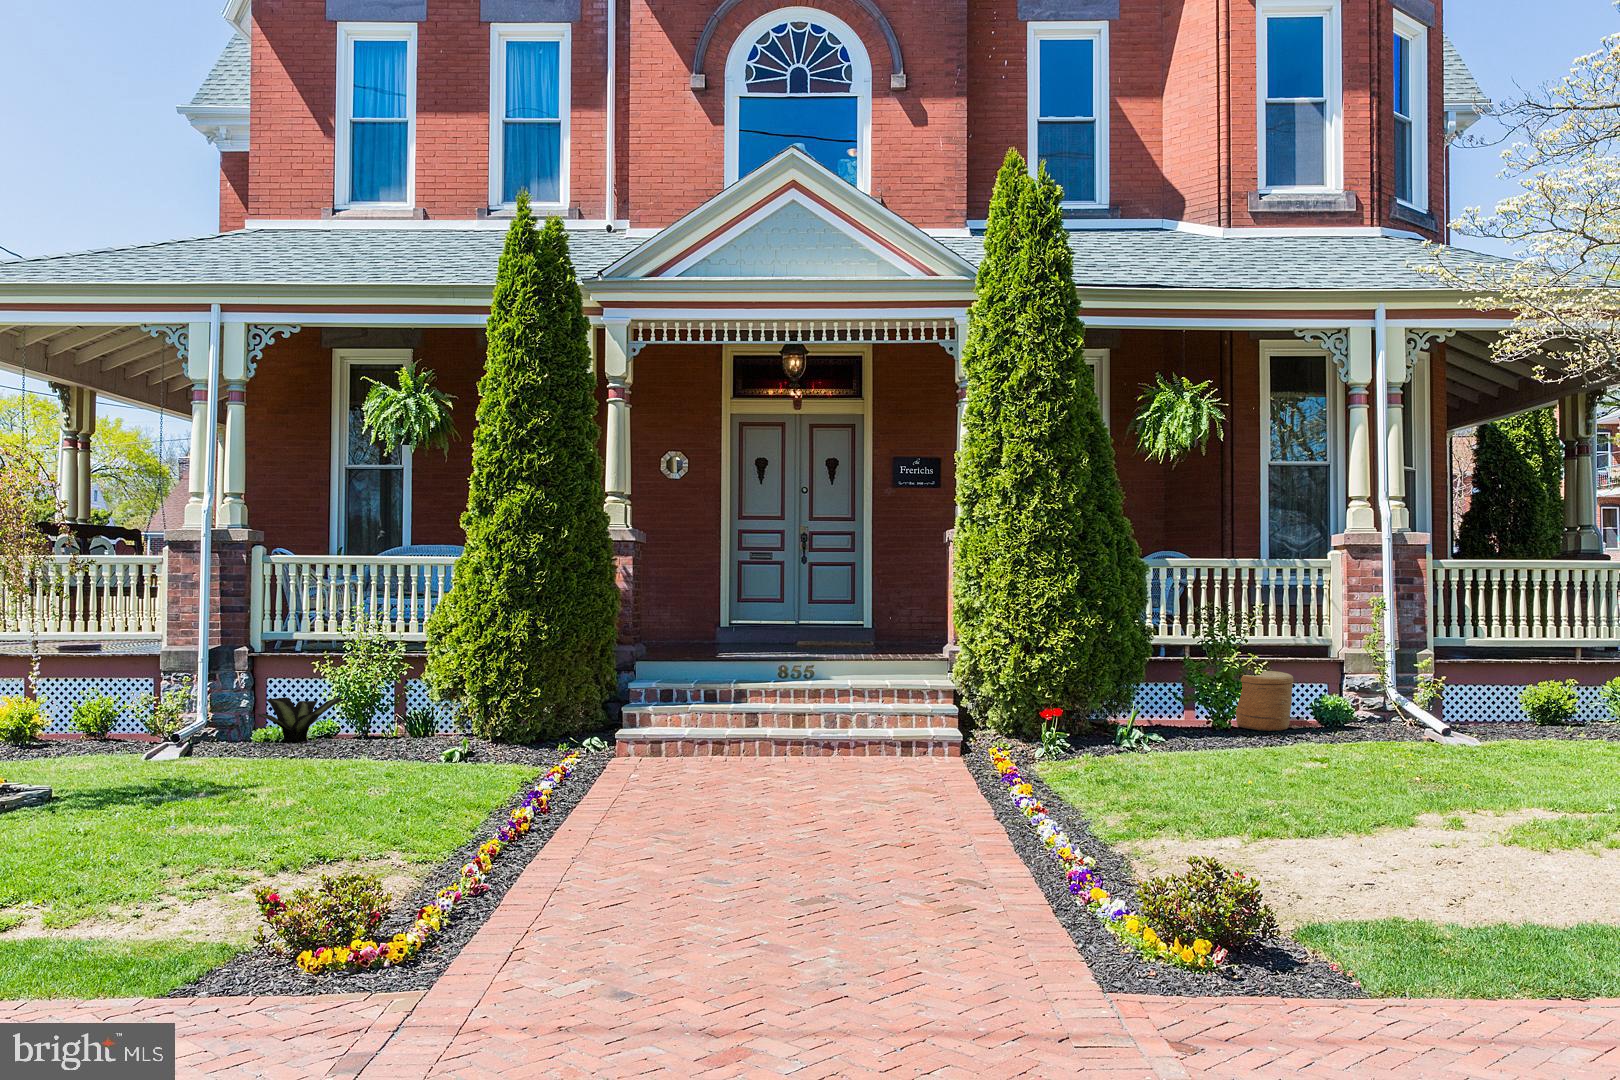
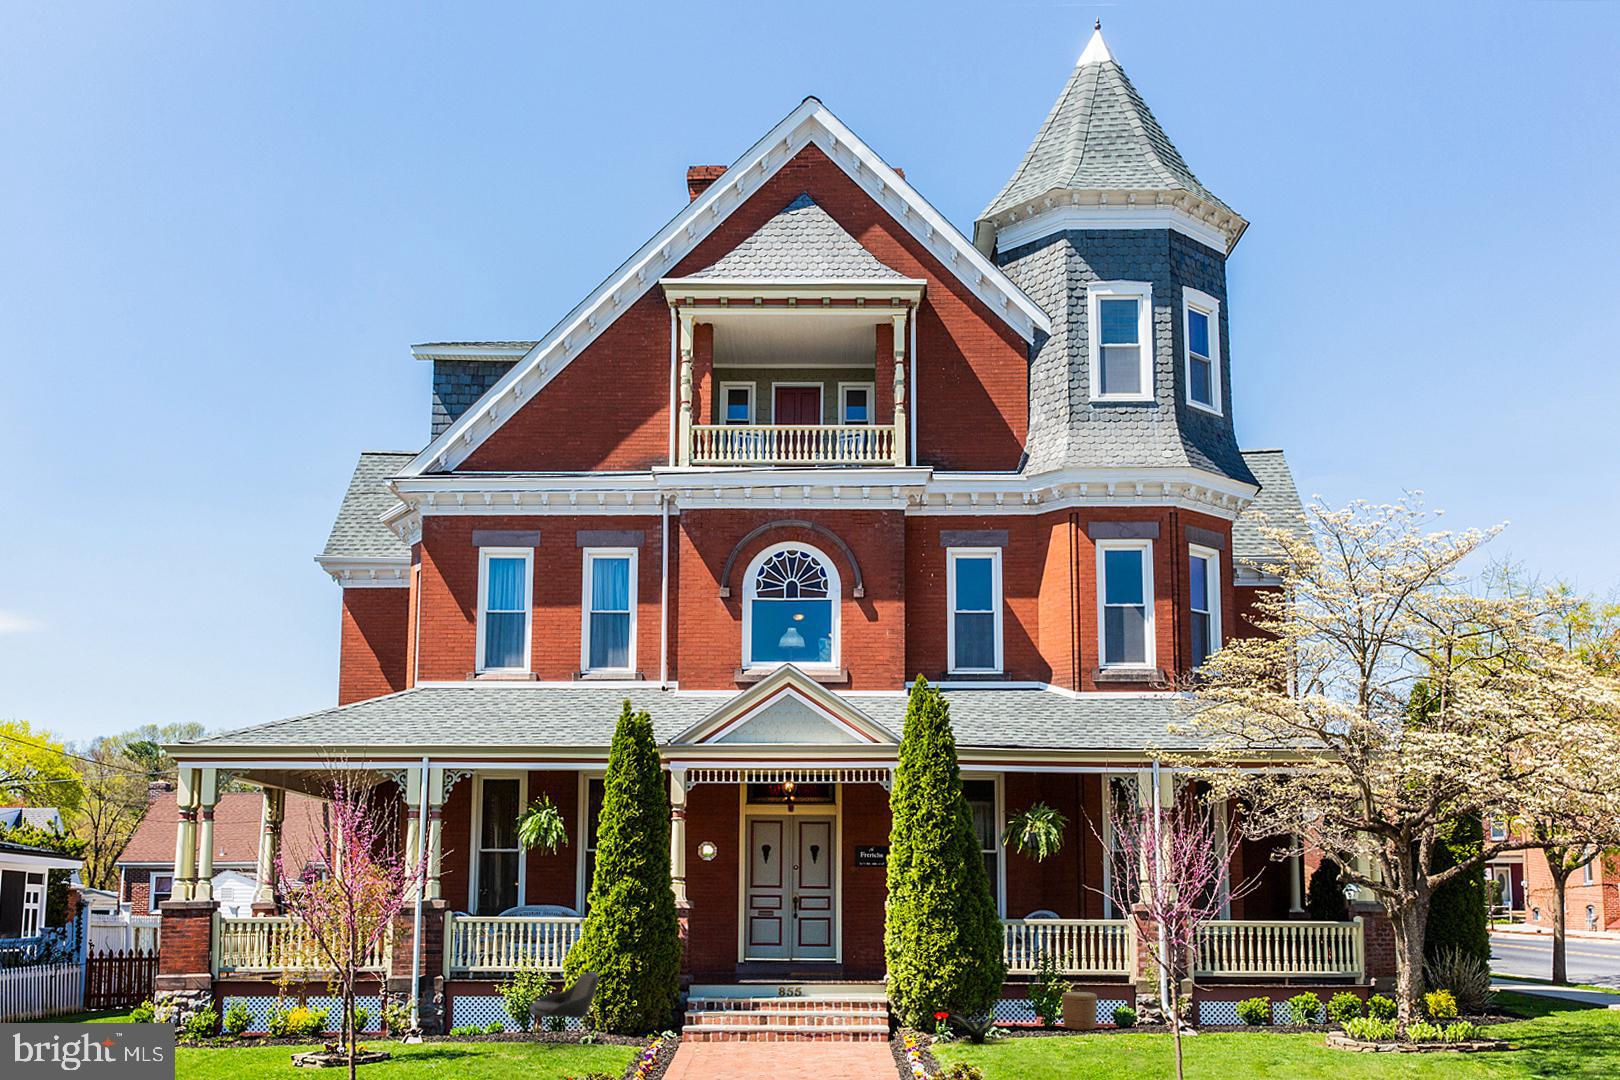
lounge chair: none [357,642,471,773] -> present [529,972,599,1050]
potted plant: present [254,697,345,743] -> present [950,1014,998,1043]

